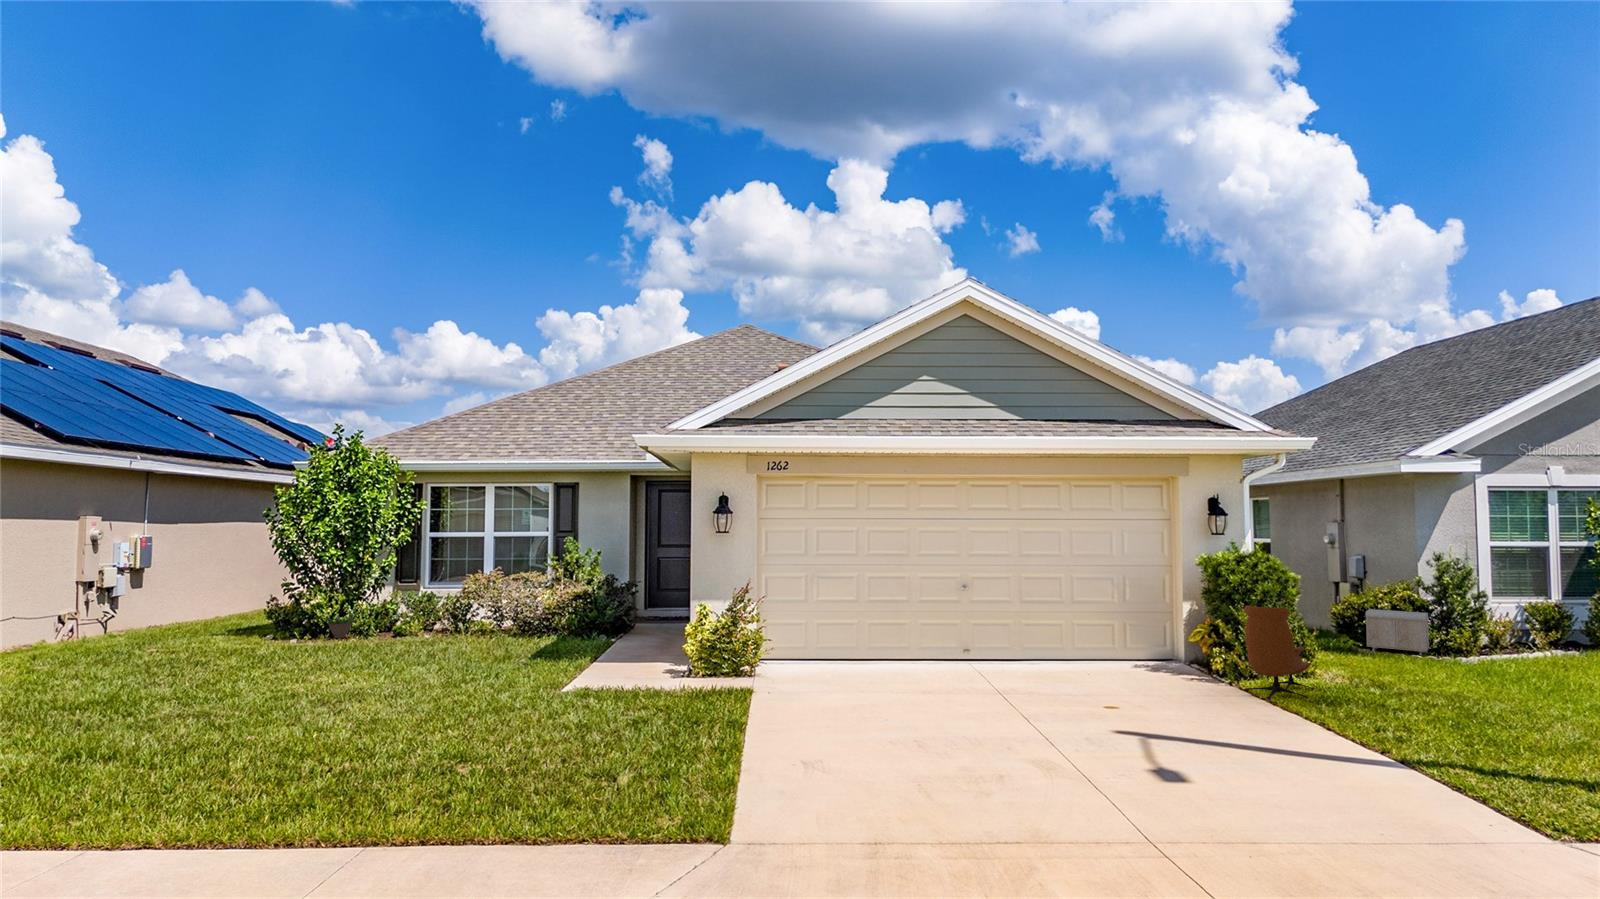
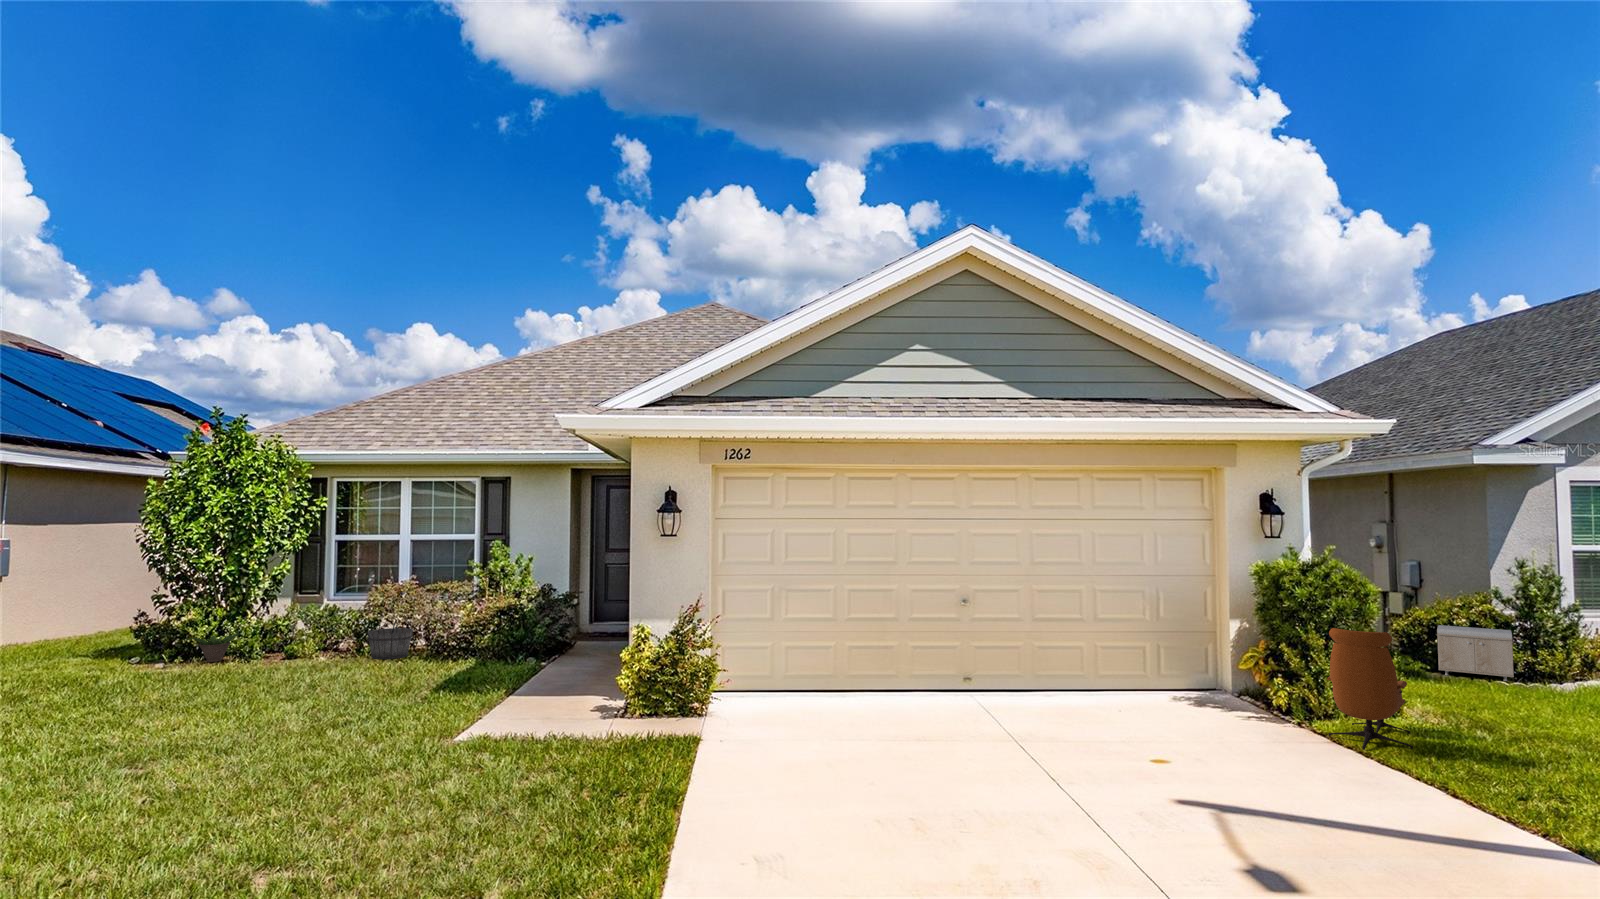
wooden bucket: none [464,605,502,636] -> present [368,621,413,659]

